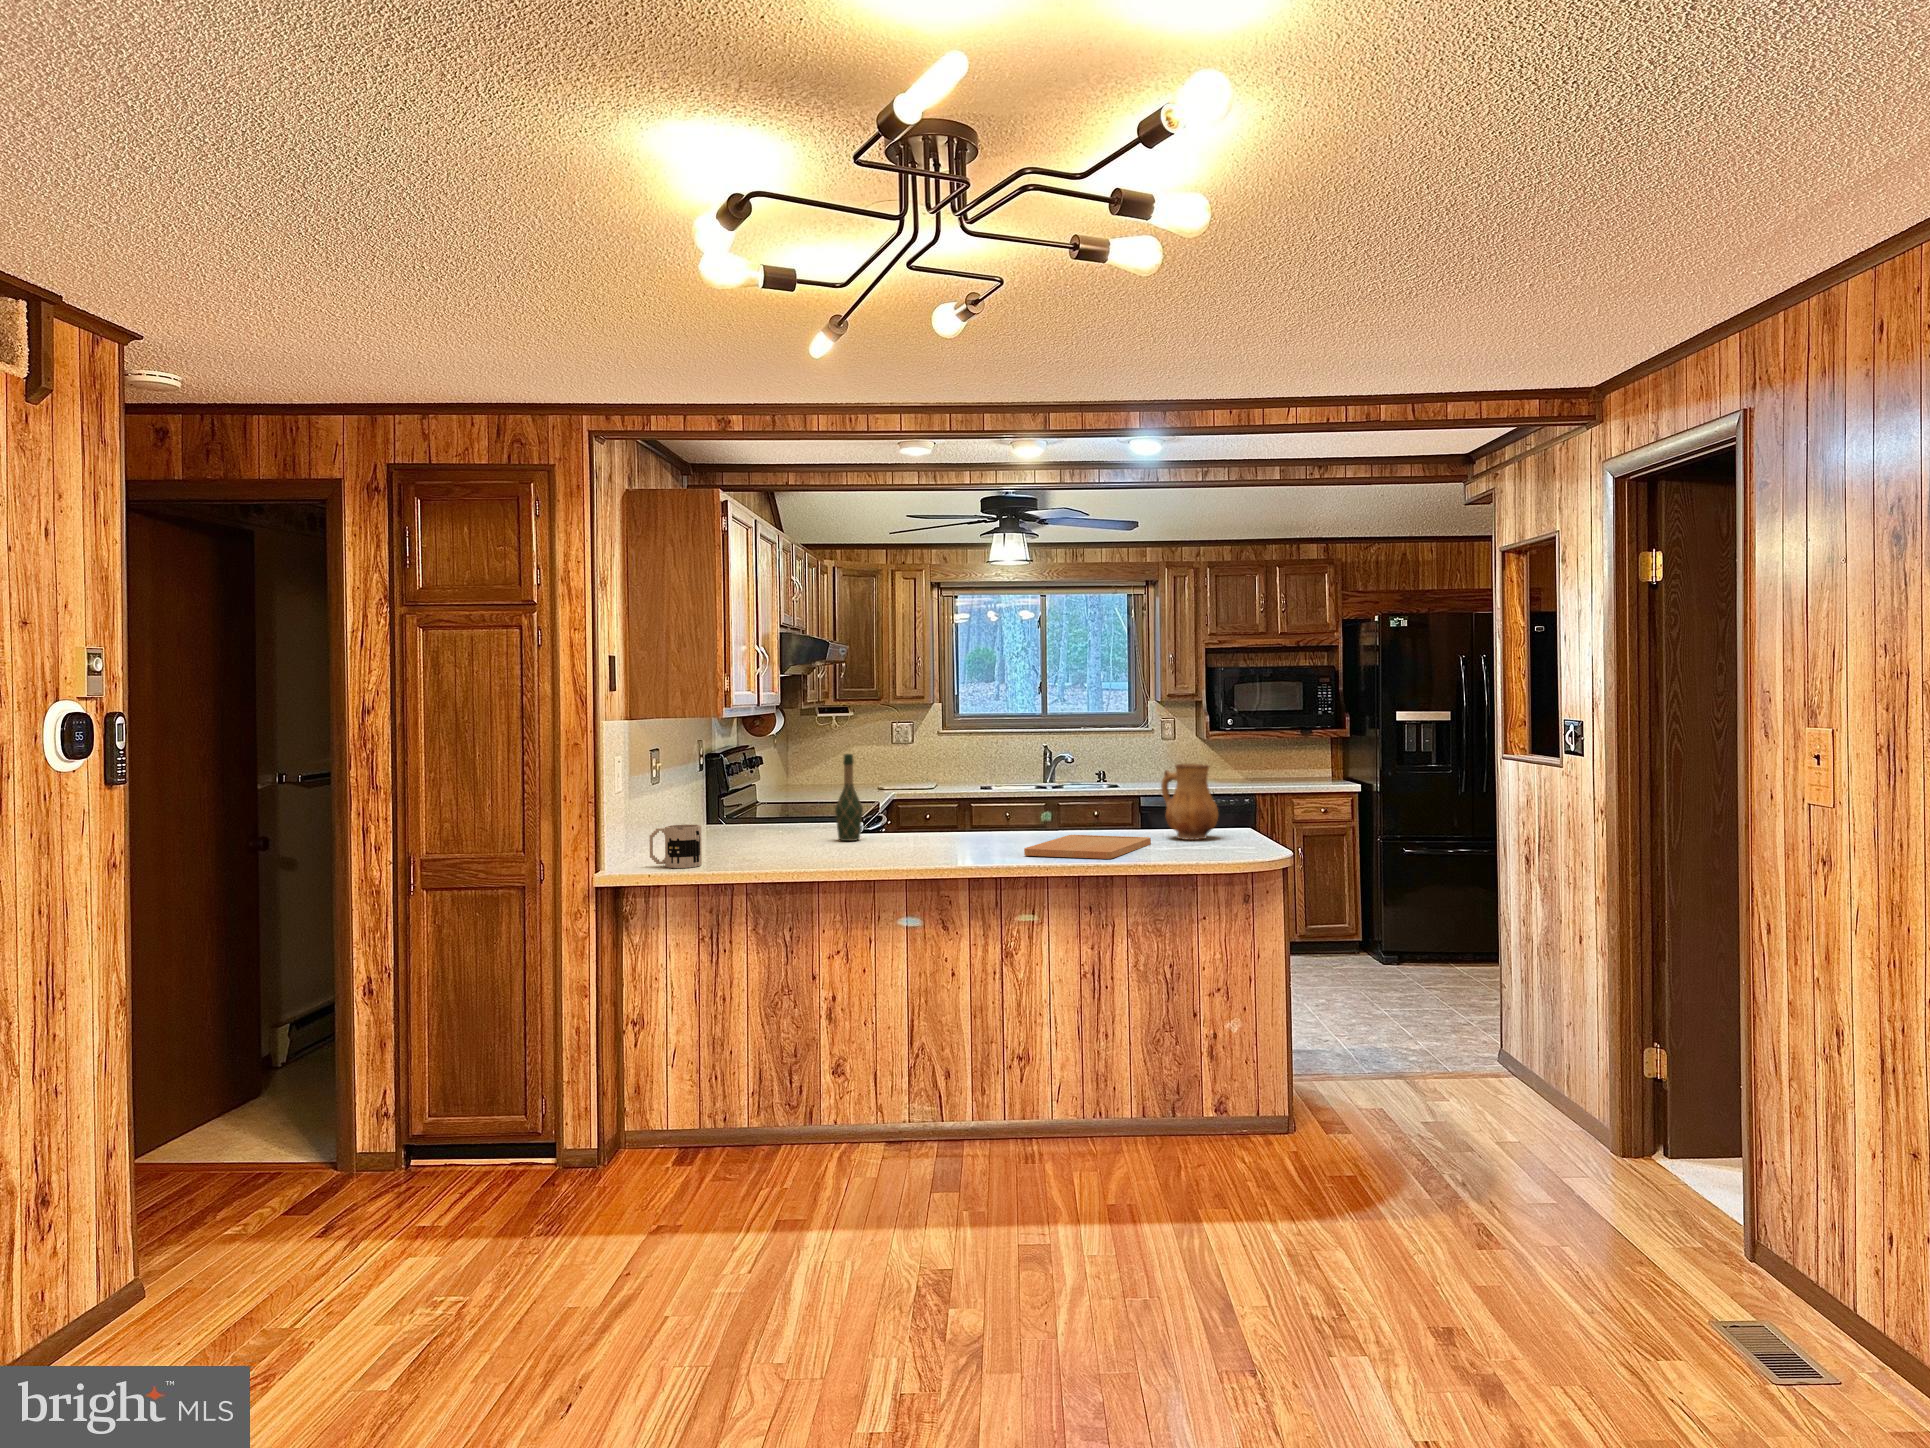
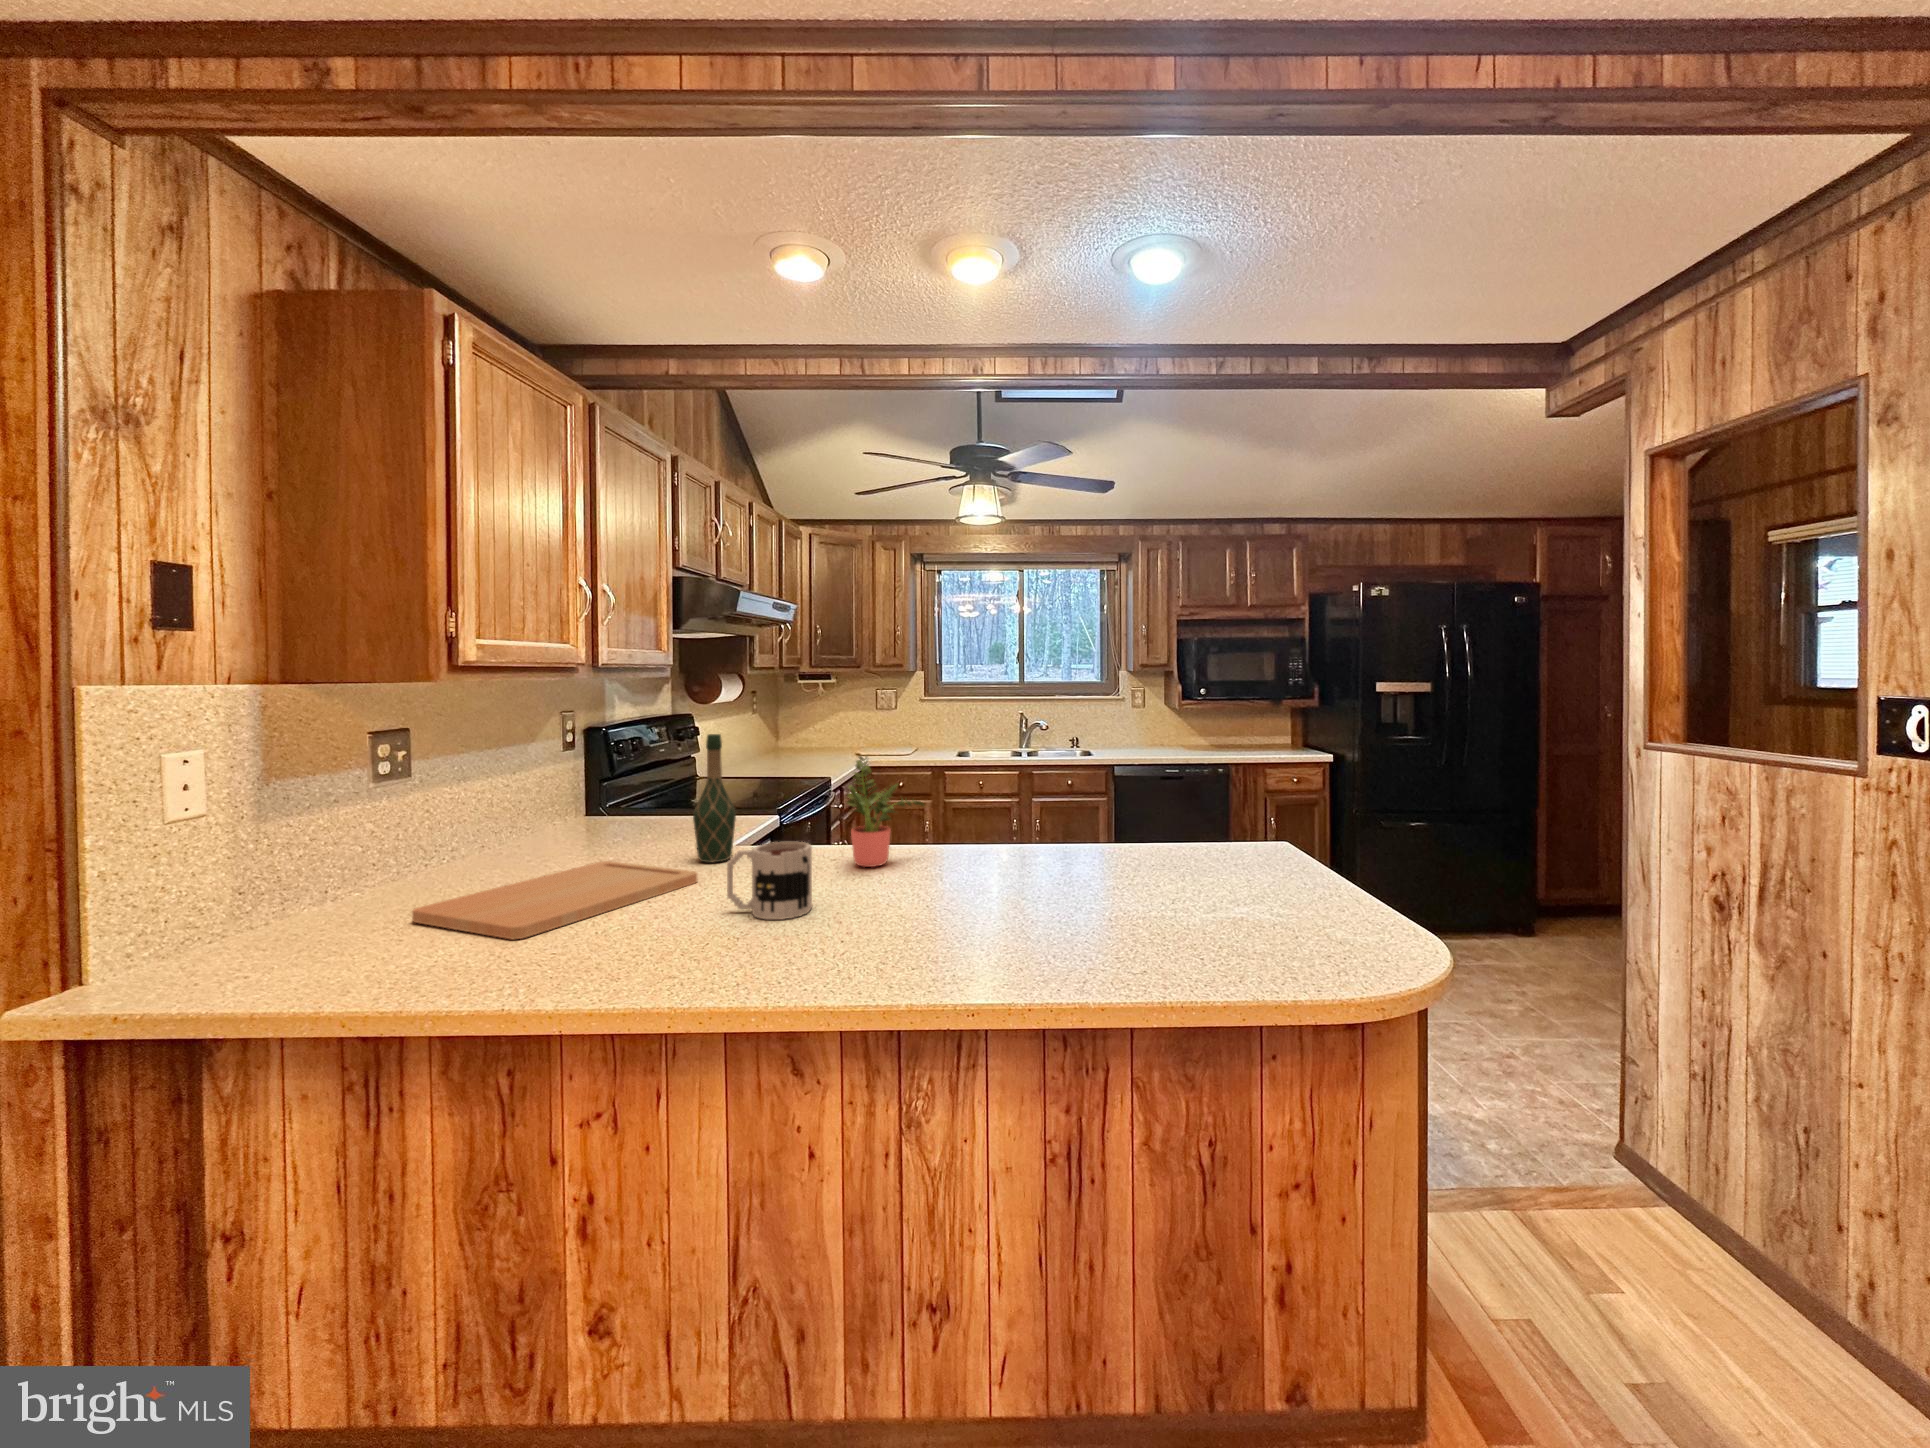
ceramic pitcher: present [1161,763,1218,840] -> none [1172,753,1262,872]
potted plant: none [943,767,994,841] -> present [847,756,924,867]
mug: present [650,824,702,868] -> present [727,842,812,919]
cutting board: present [1024,835,1151,859] -> present [412,861,698,940]

